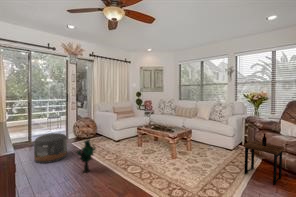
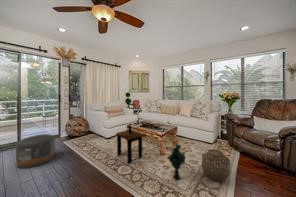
side table: present [244,133,284,185] -> present [117,124,143,163]
decorative plant: present [77,138,96,173] -> present [168,141,185,180]
woven basket: none [212,152,240,184] -> present [202,149,230,182]

